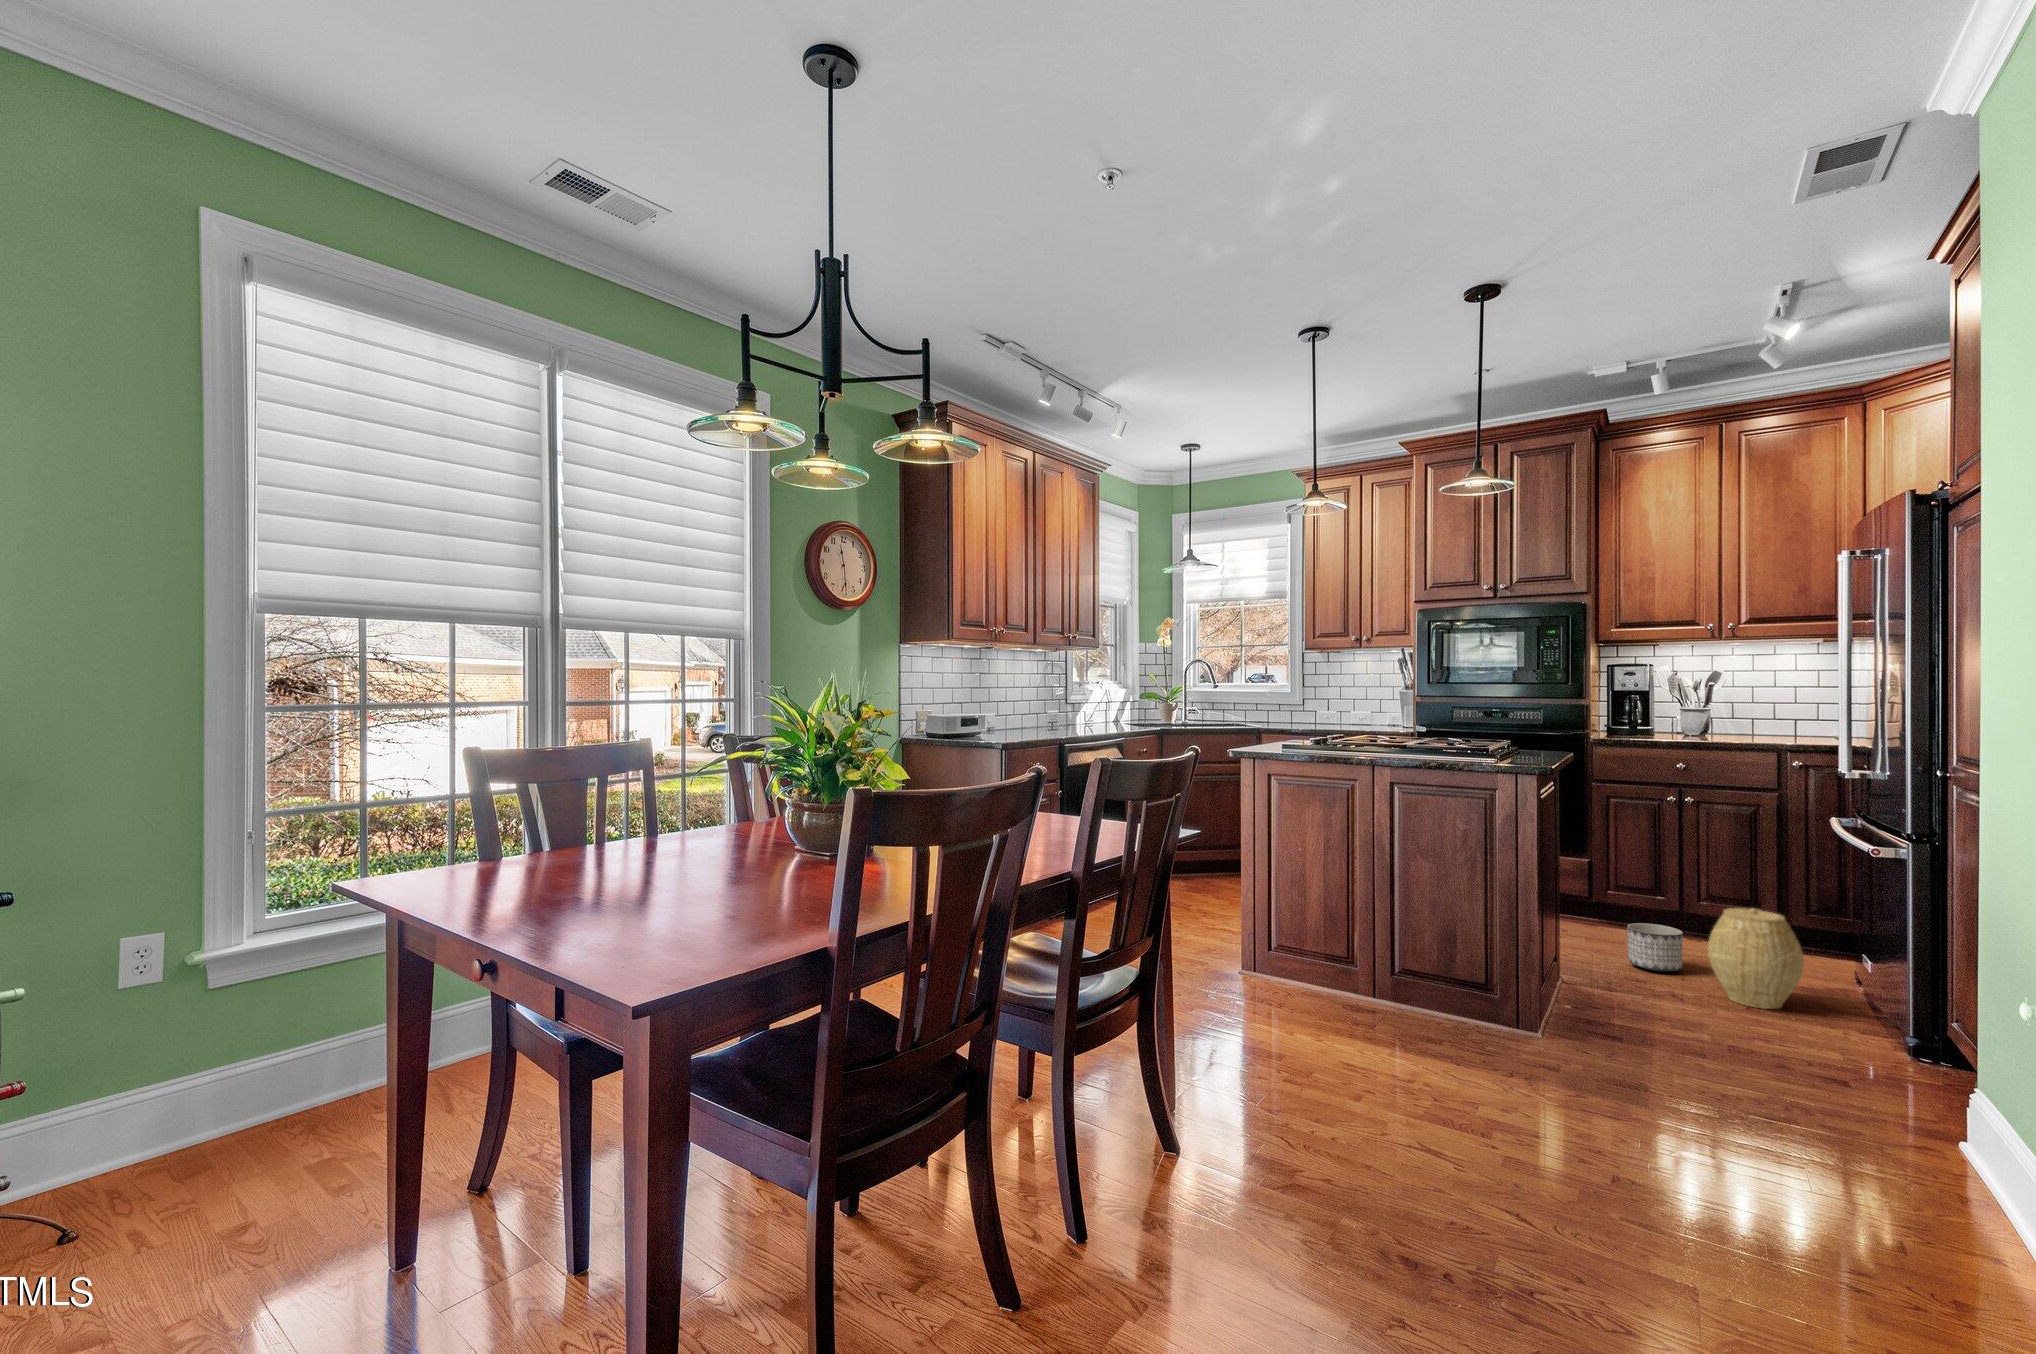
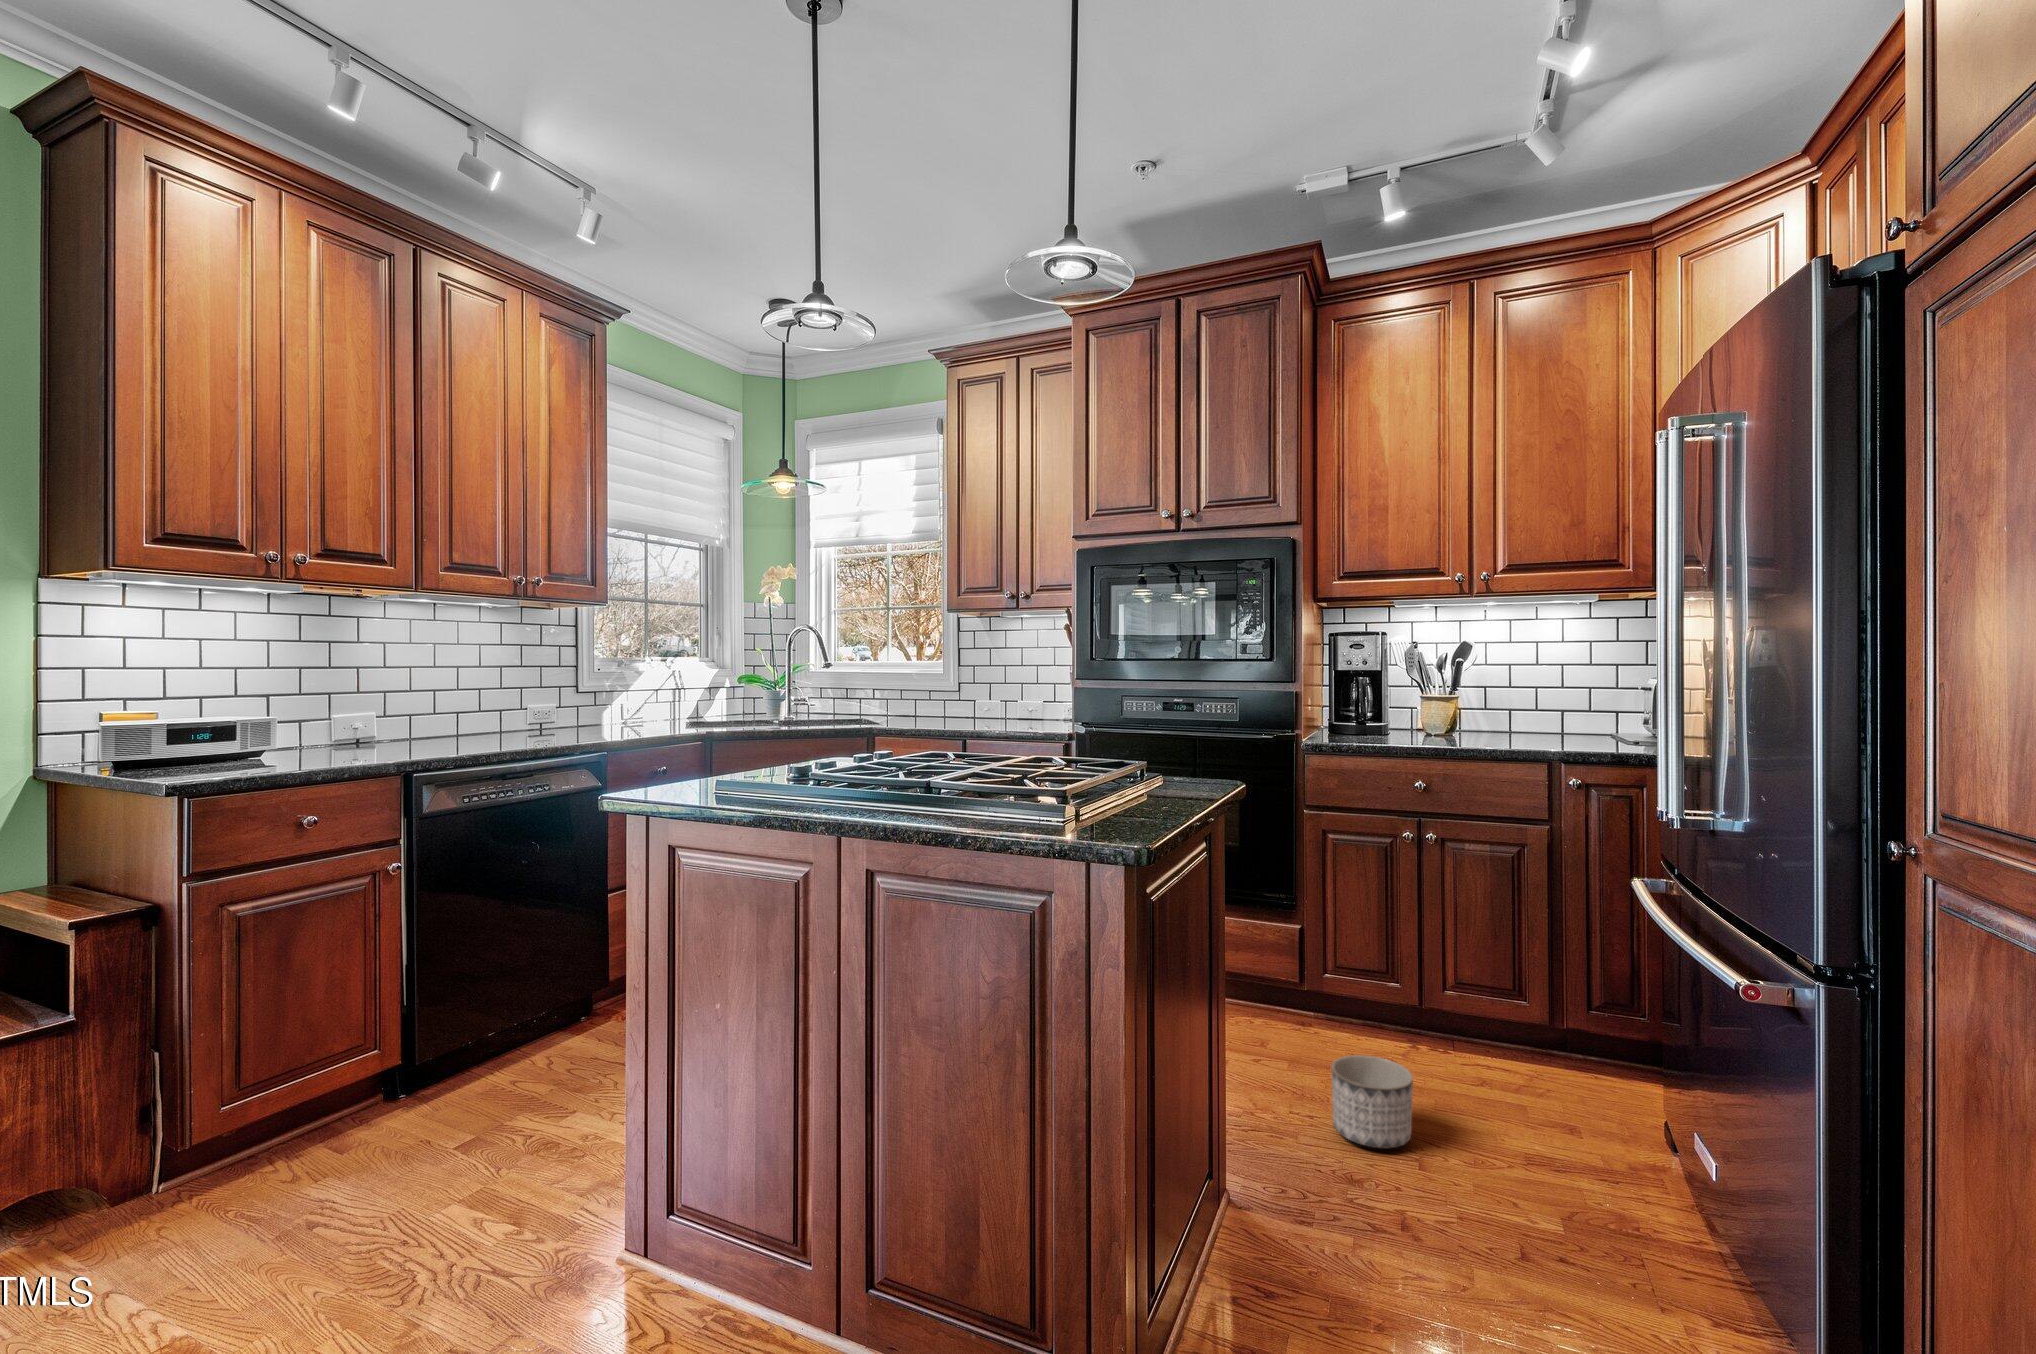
woven basket: present [1708,908,1804,1009] -> none [1449,1057,1602,1254]

